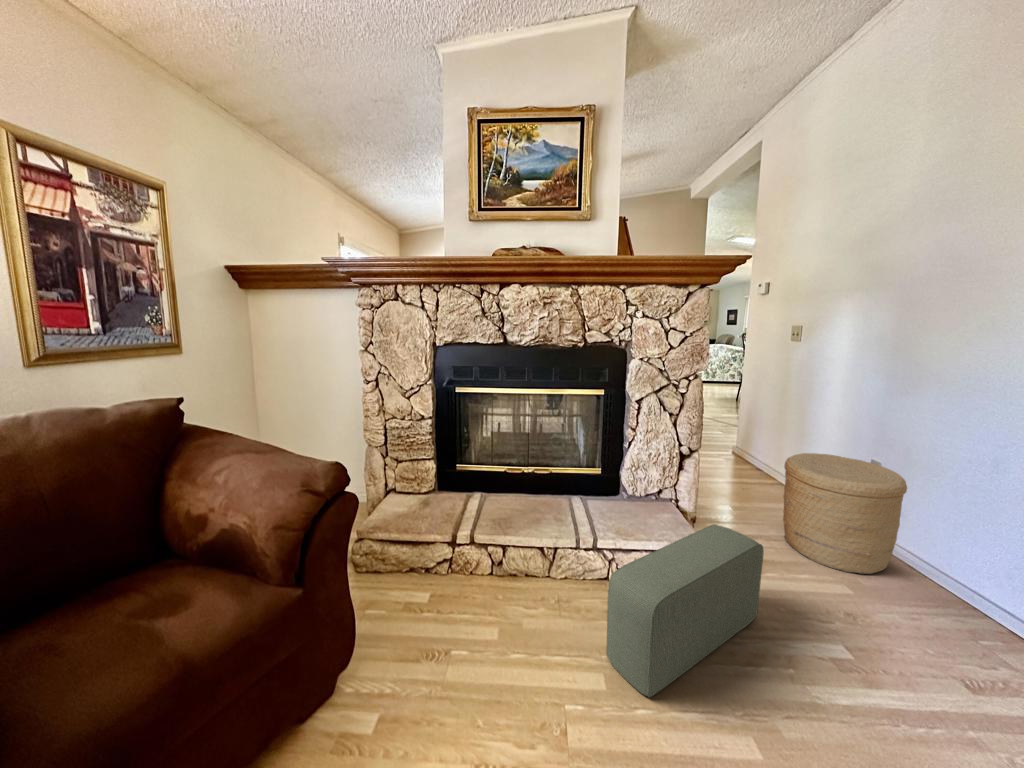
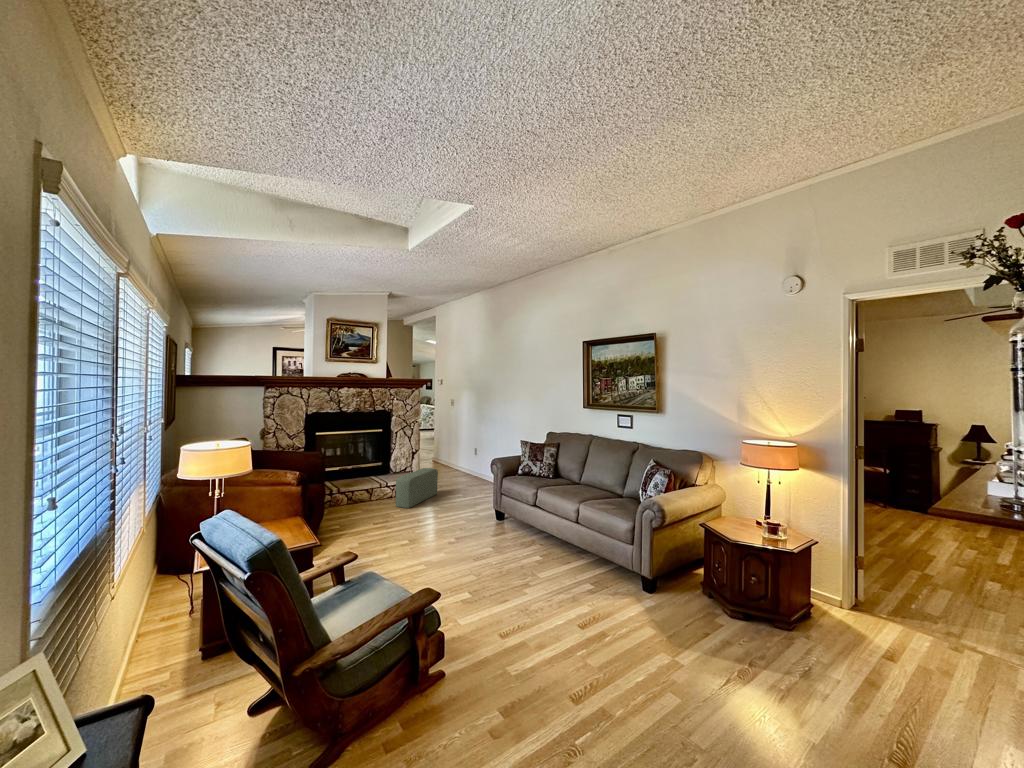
woven basket: present [783,453,907,574] -> none [447,448,478,483]

